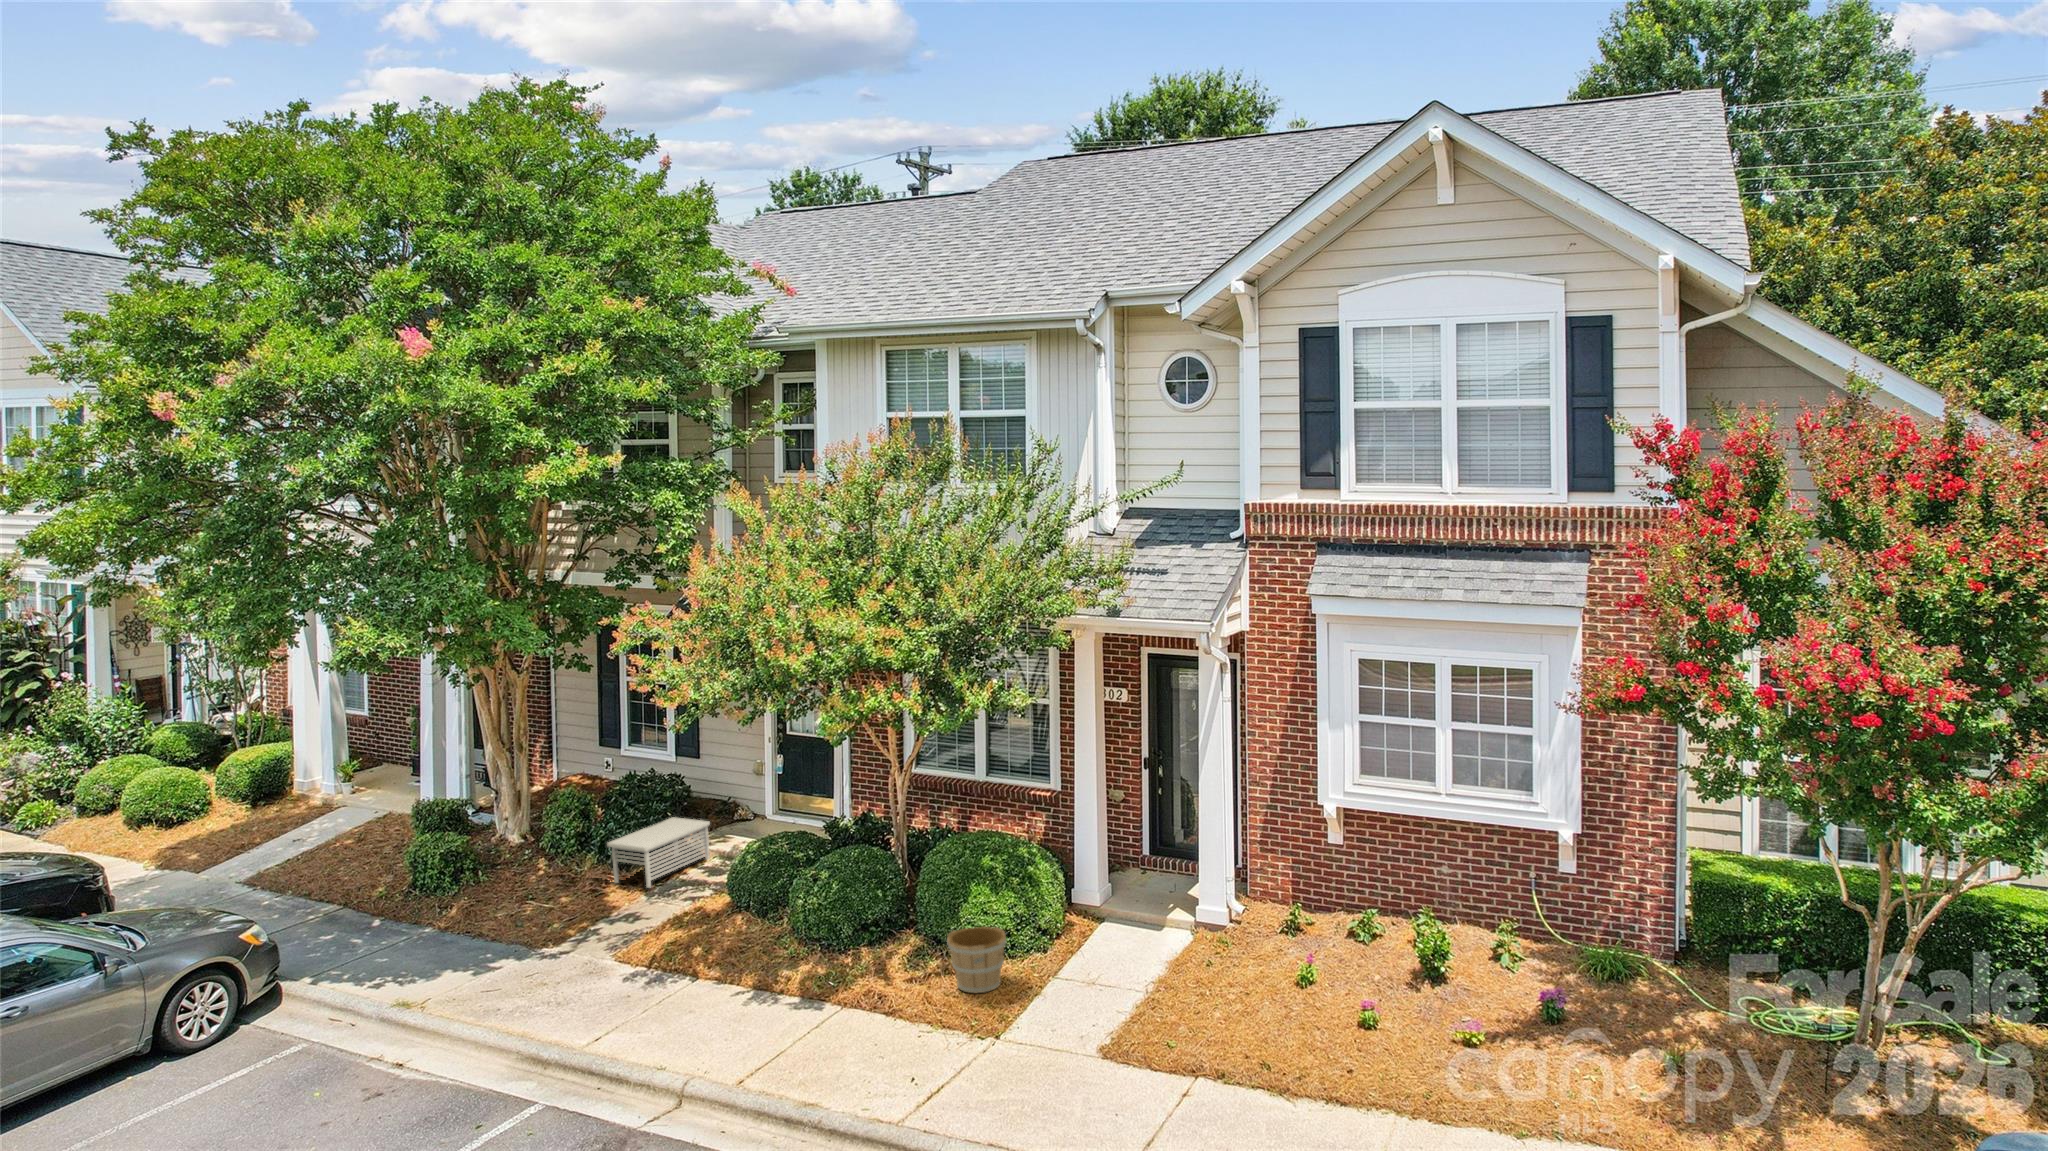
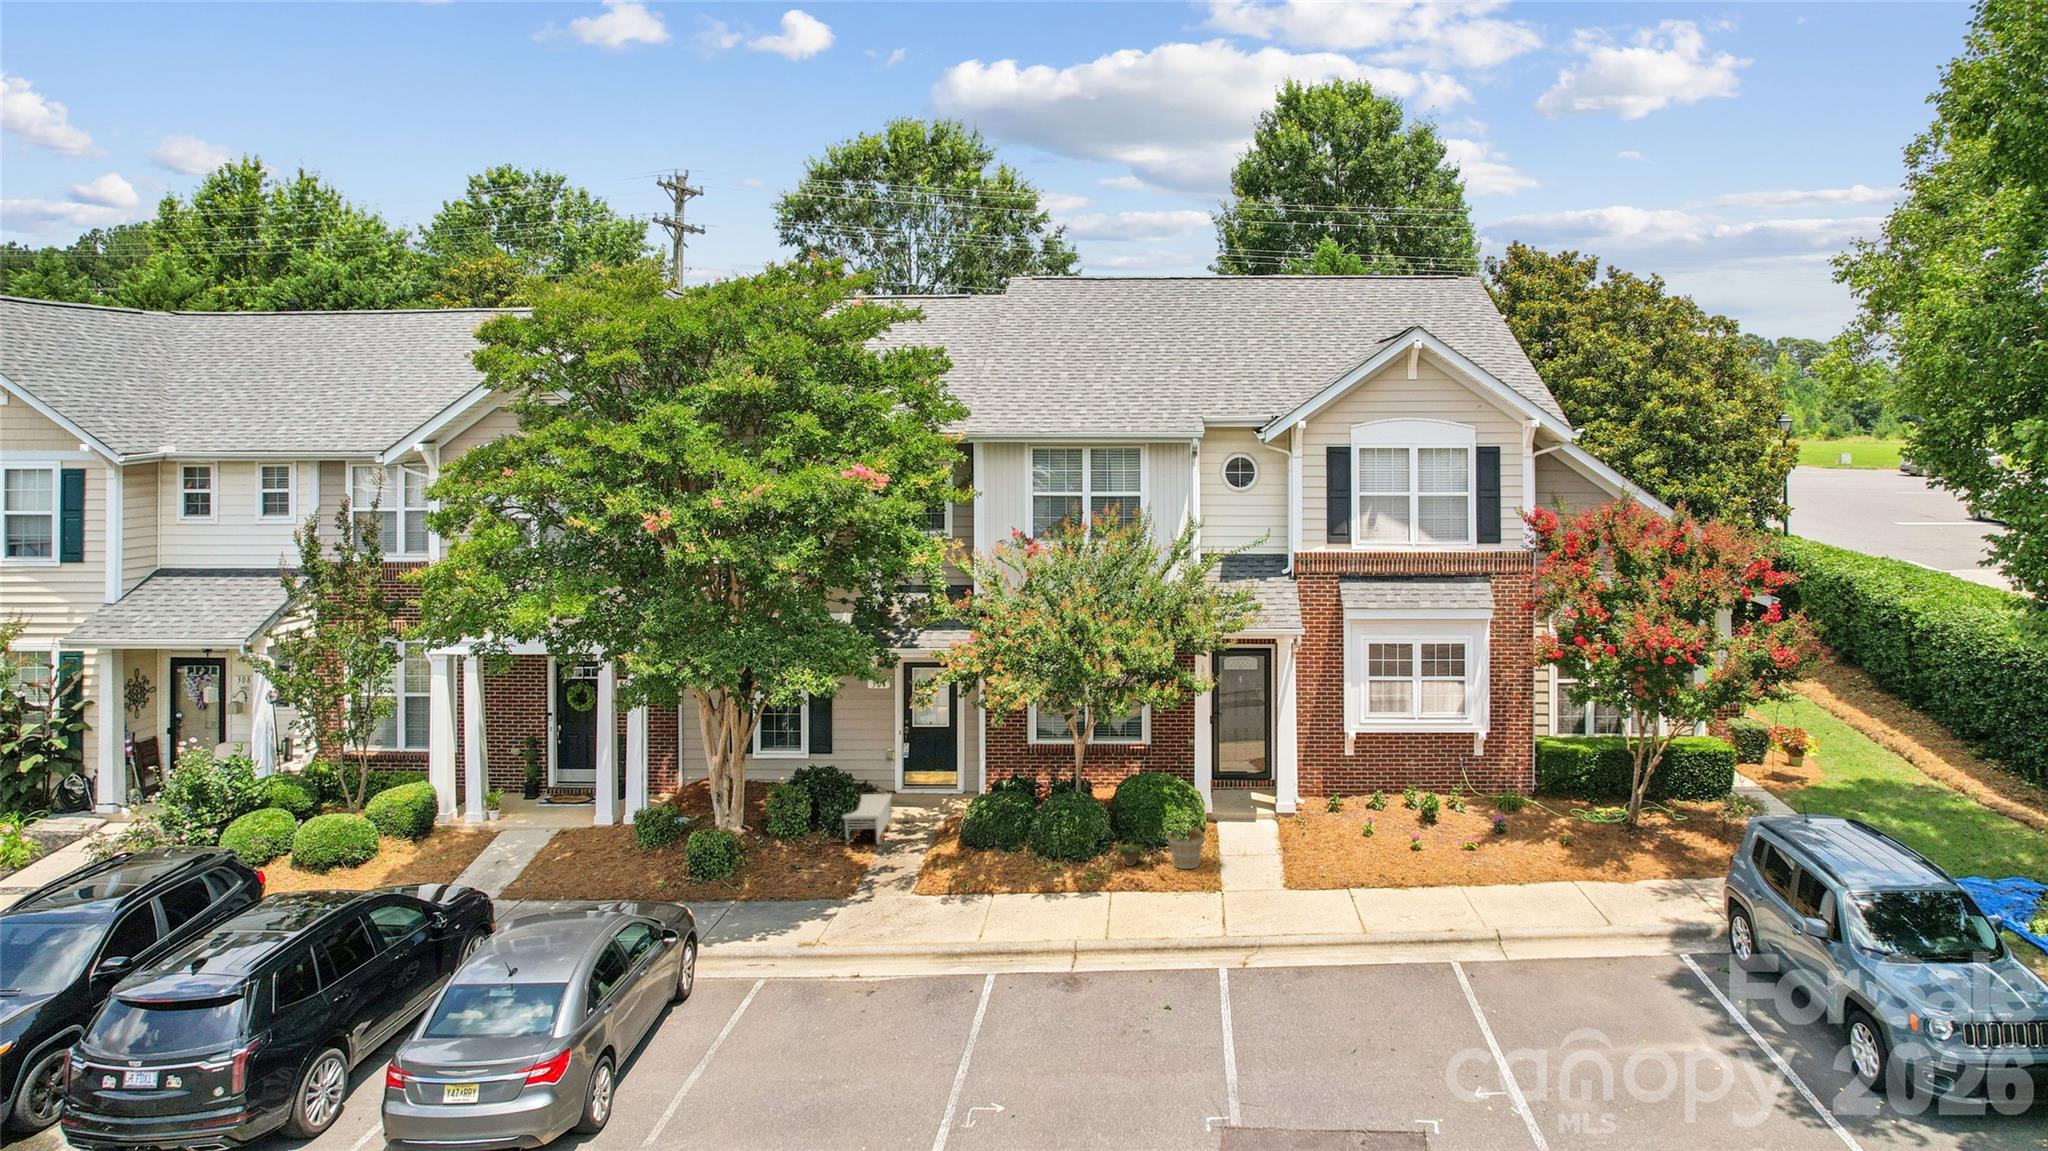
decorative plant: none [874,934,930,973] -> present [1116,843,1143,866]

